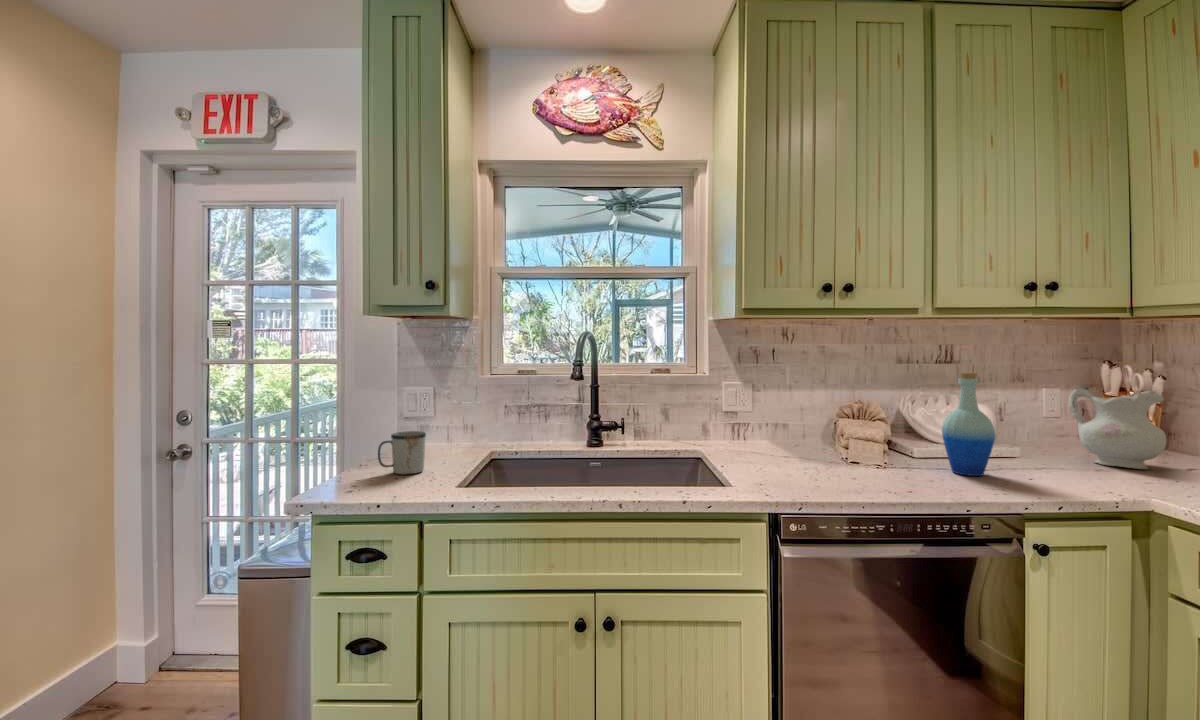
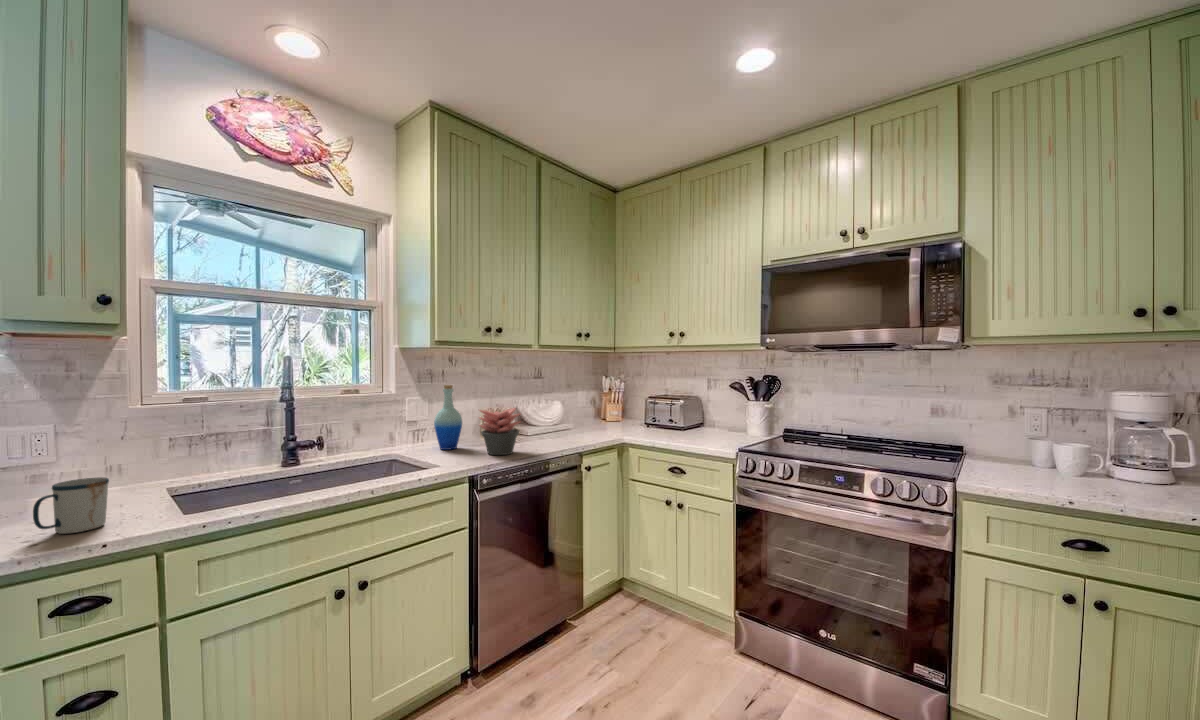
bottle: present [942,373,995,476] -> present [434,385,462,450]
ceramic pitcher: present [1069,386,1166,469] -> none [594,388,630,429]
succulent plant: none [804,405,870,477] -> present [479,408,520,455]

